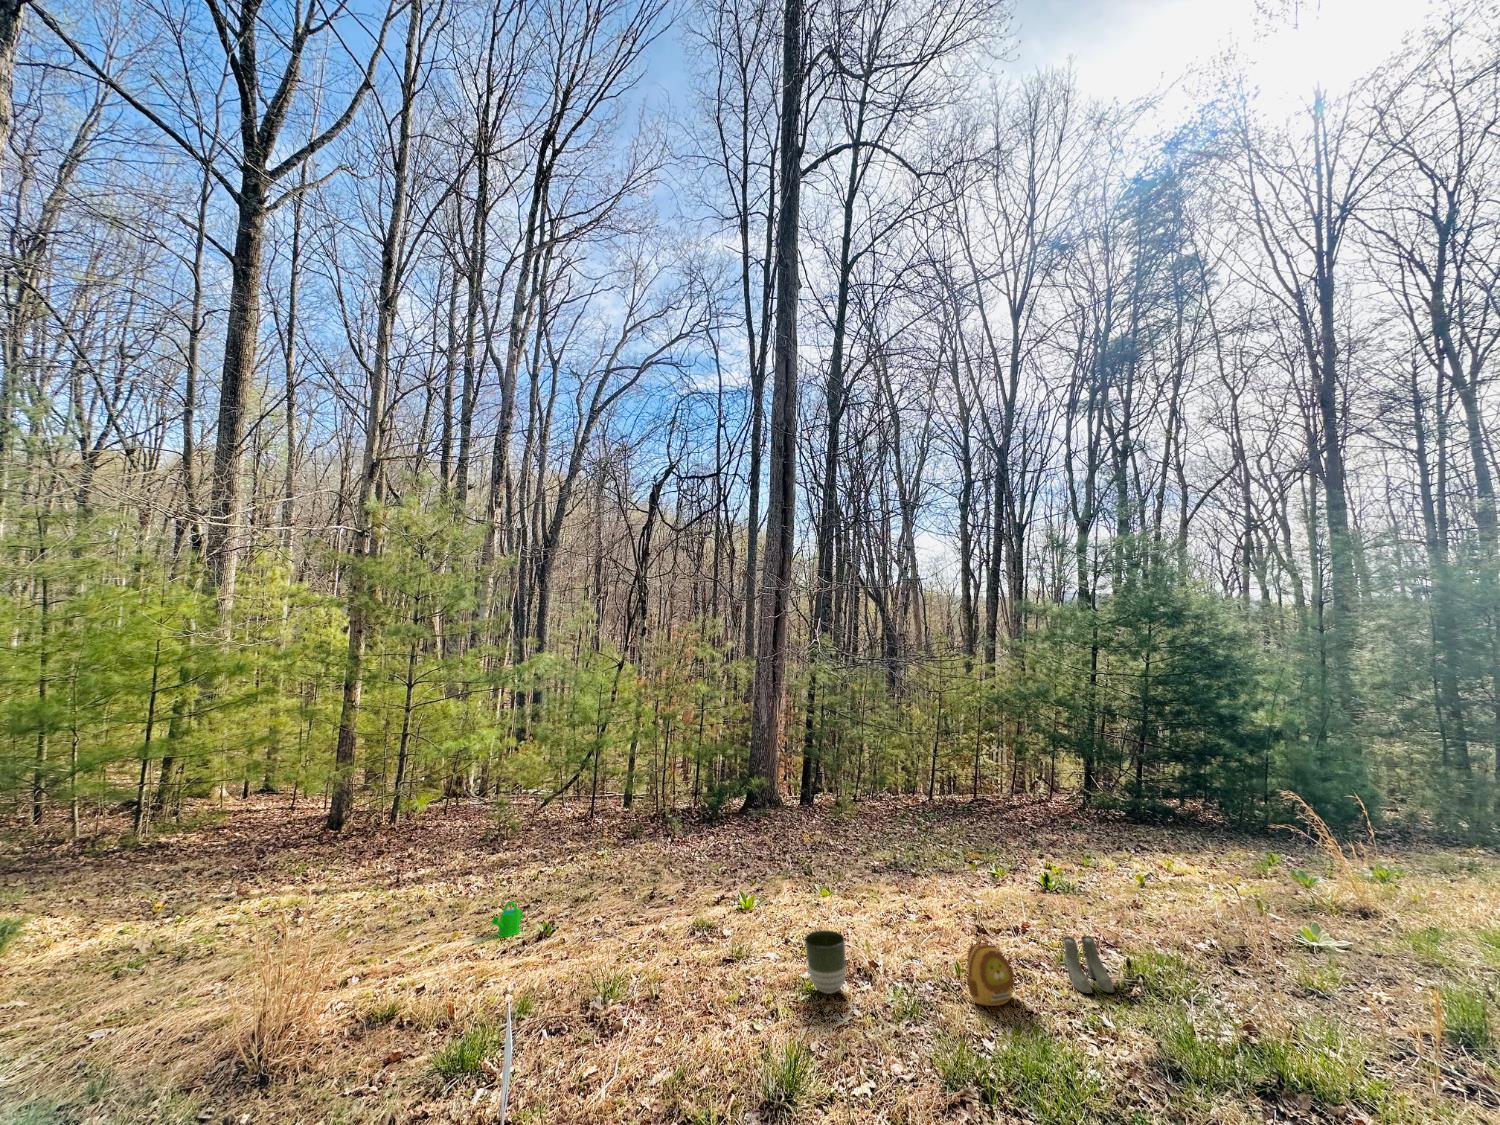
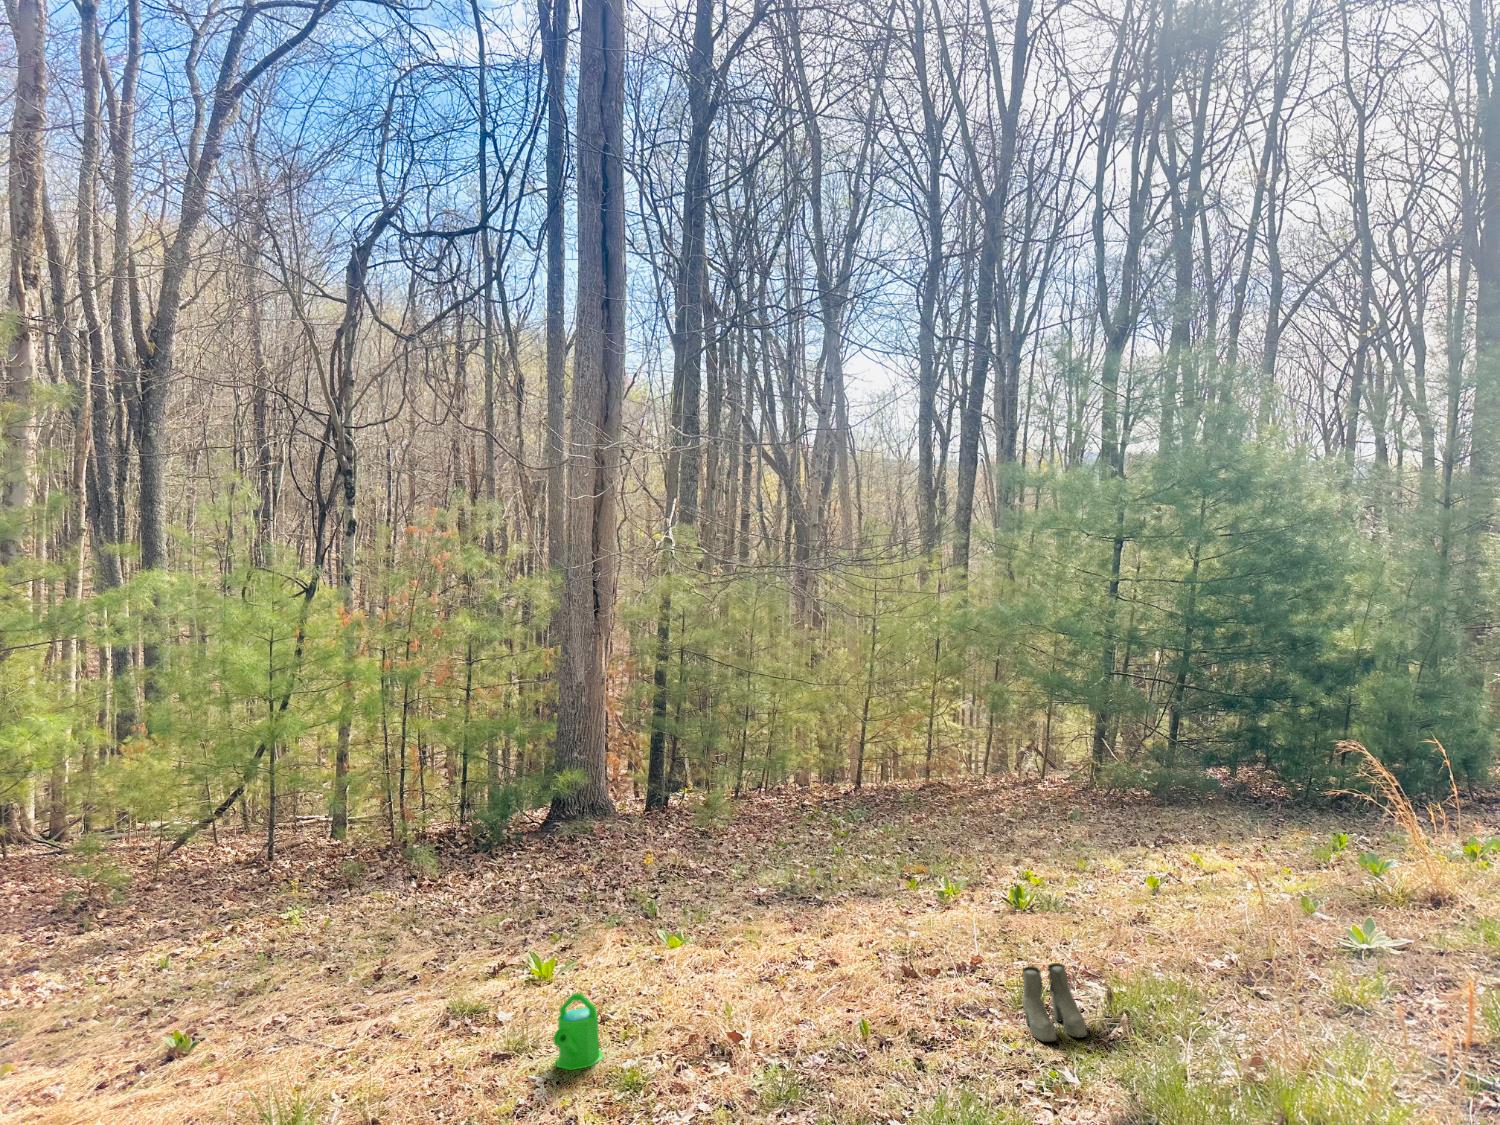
watering can: present [491,901,523,937] -> present [553,993,603,1070]
planter: present [805,930,846,994] -> none [625,992,692,1087]
backpack: present [967,936,1015,1006] -> none [879,976,950,1075]

